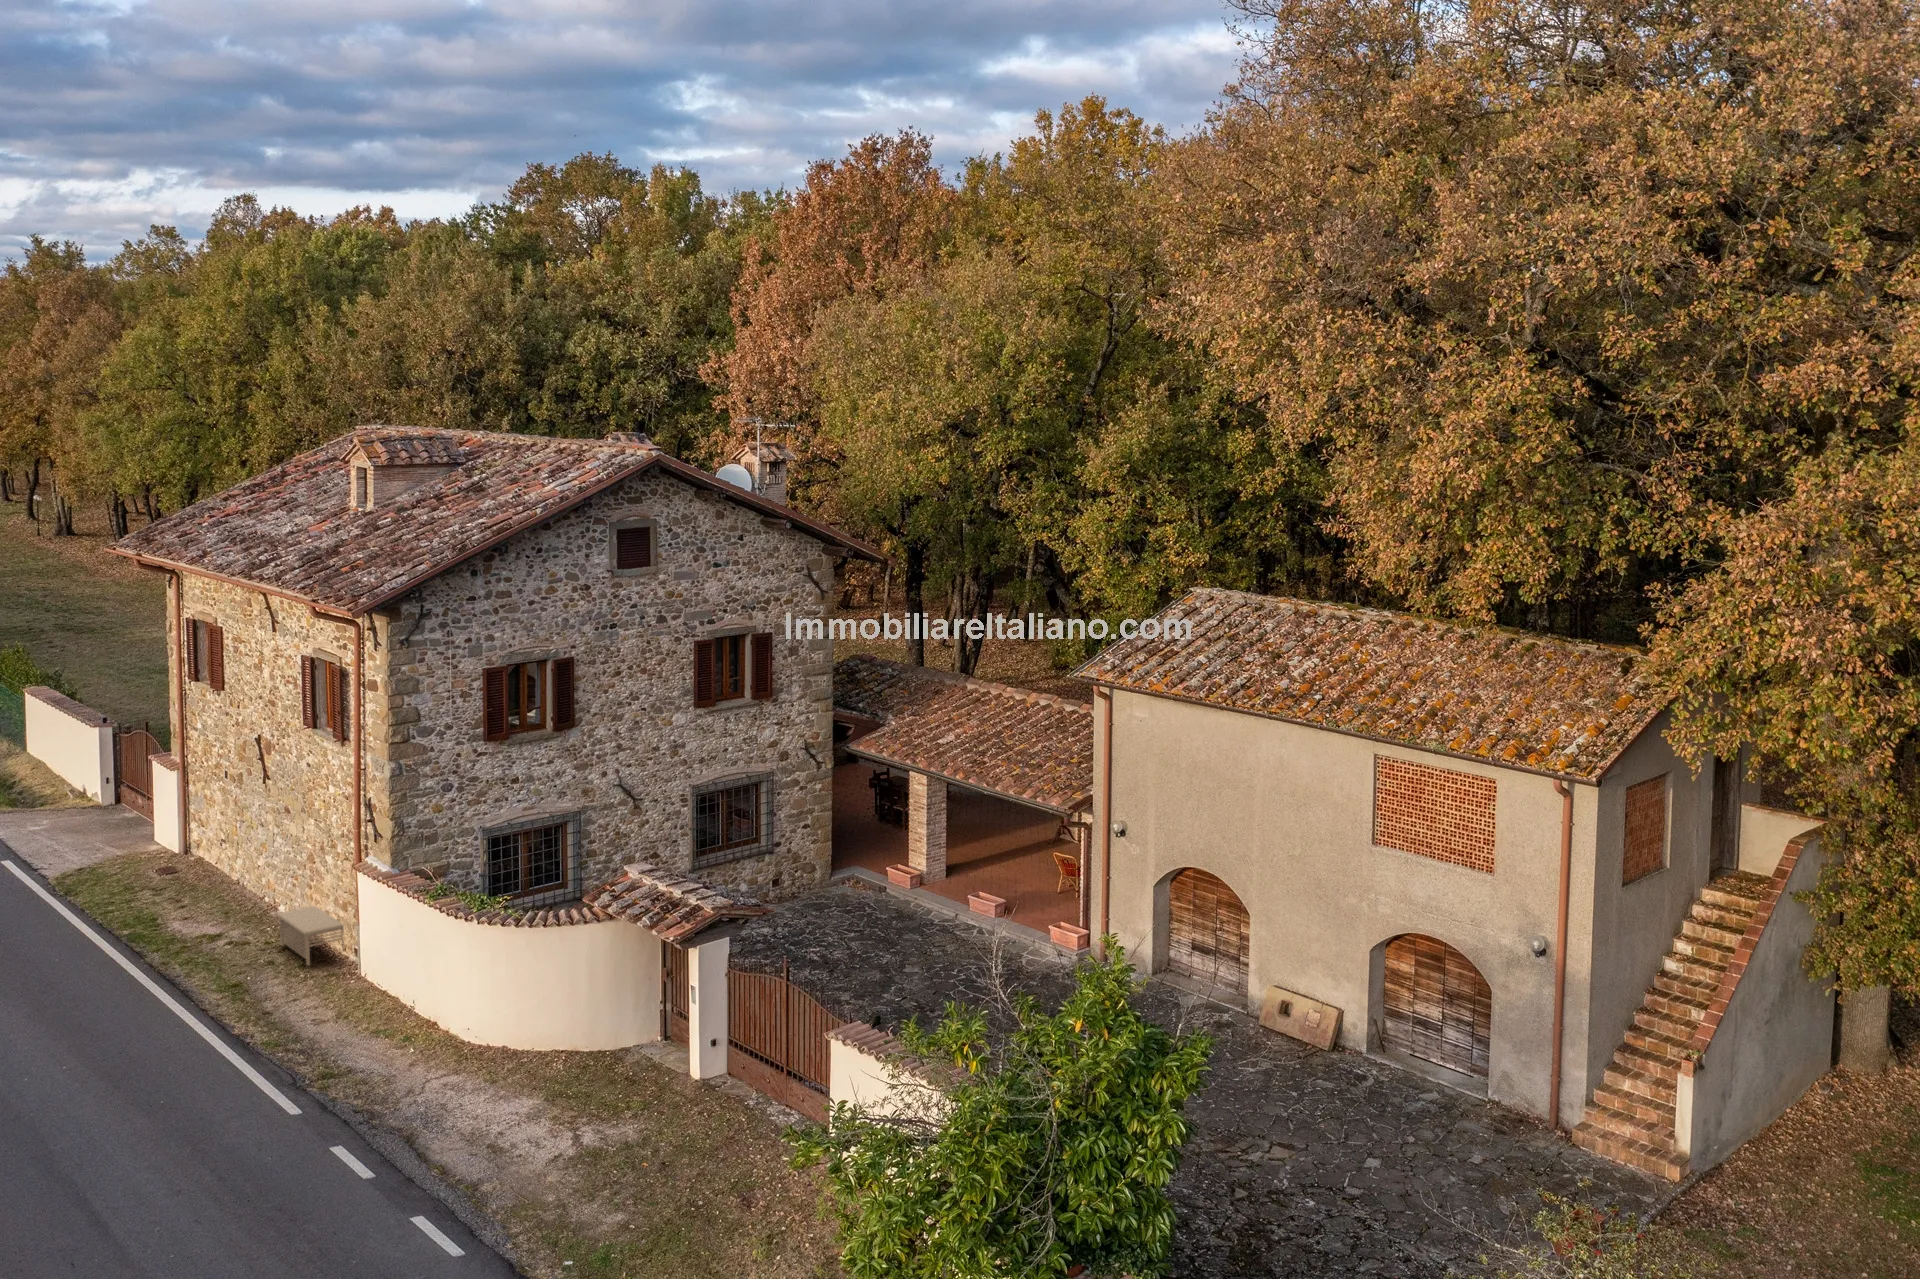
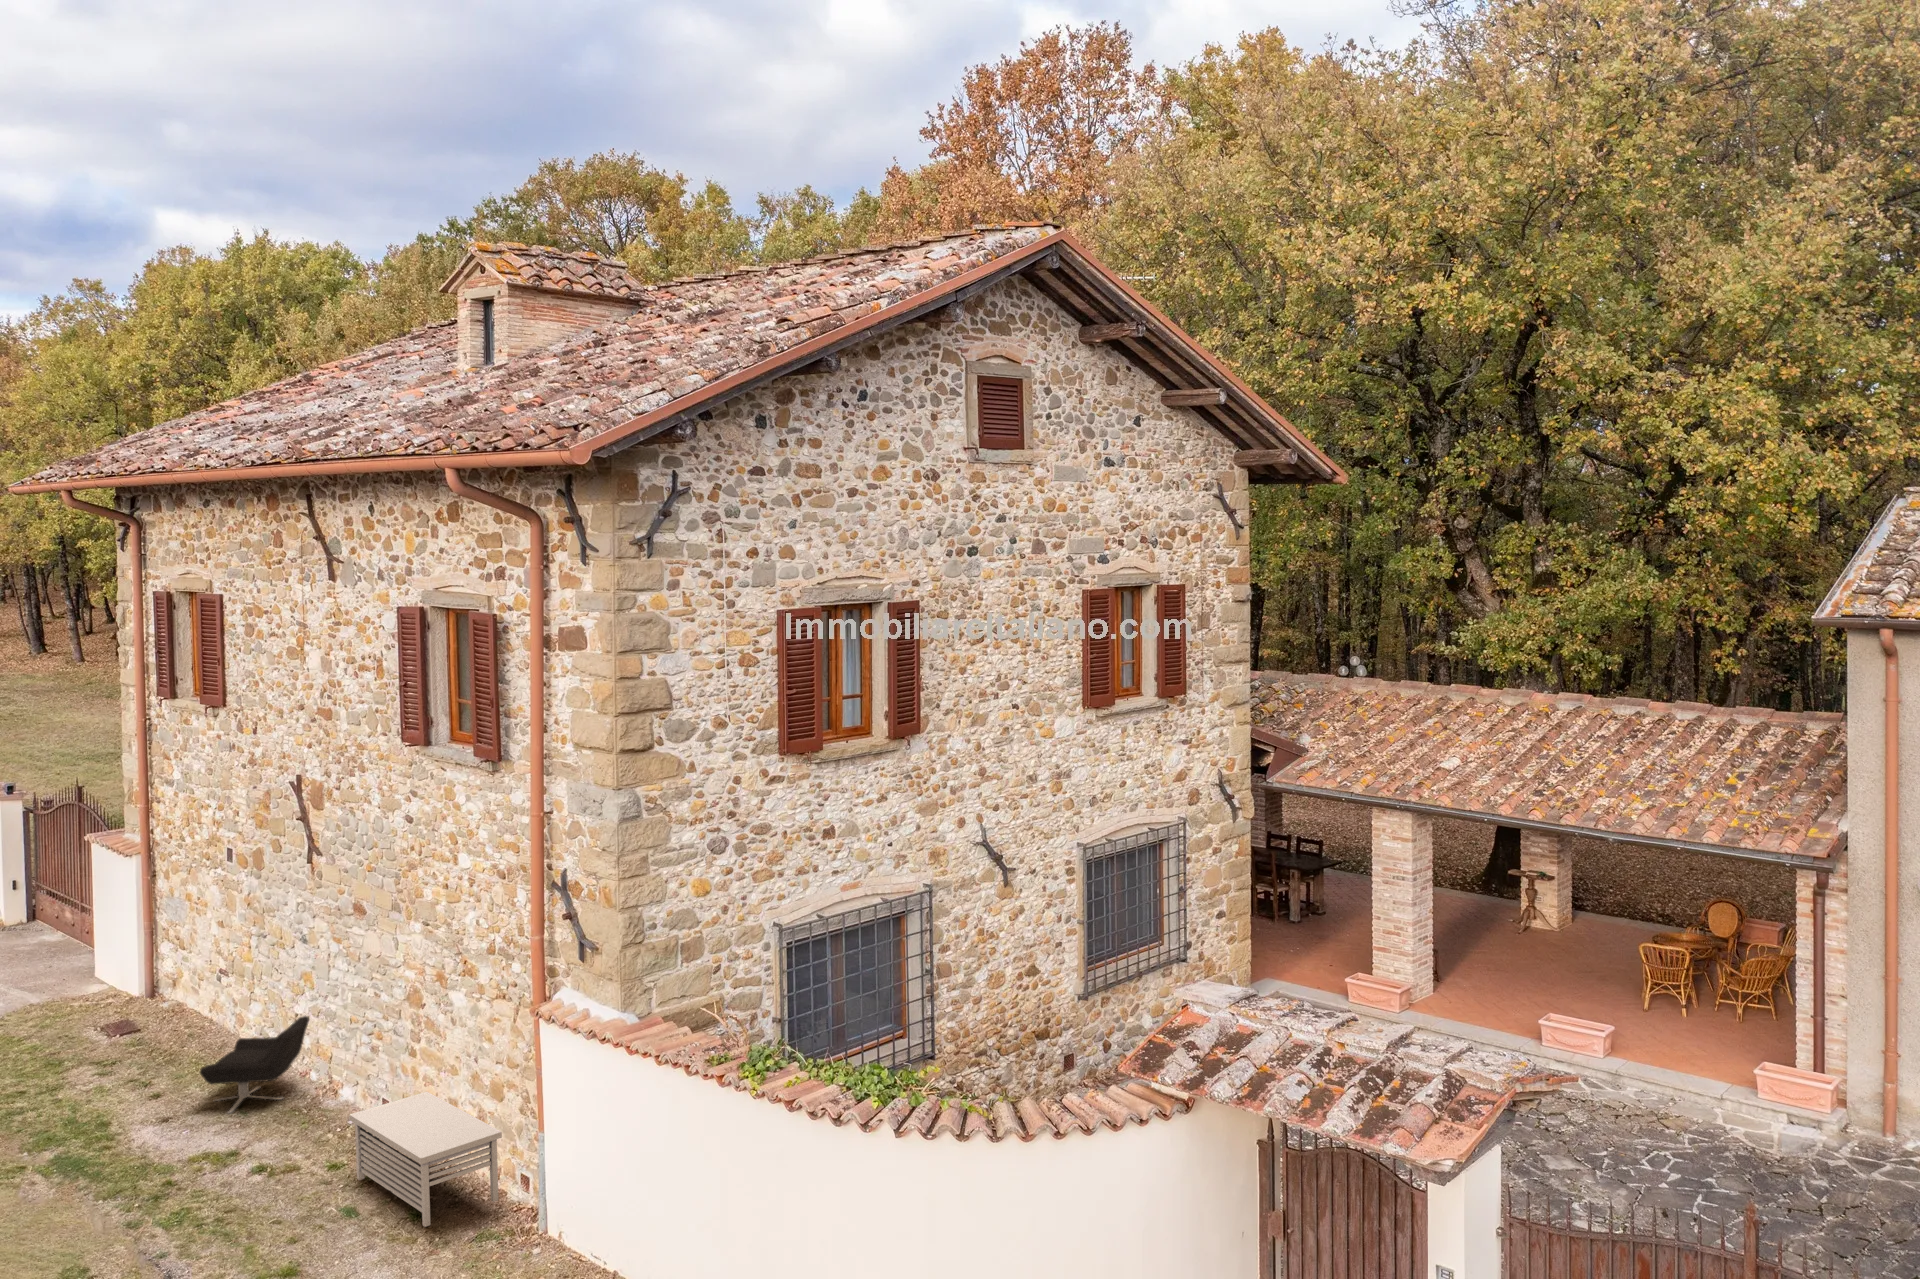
lounge chair: none [206,865,266,914] -> present [200,1016,309,1113]

